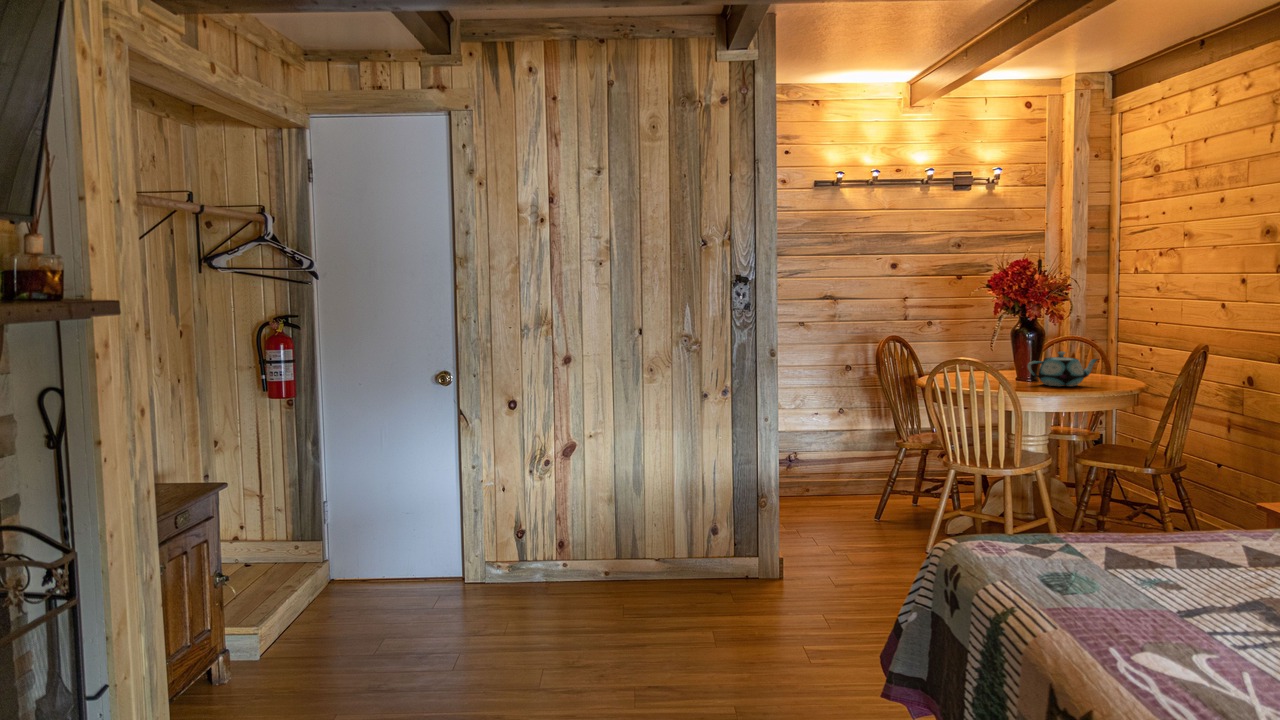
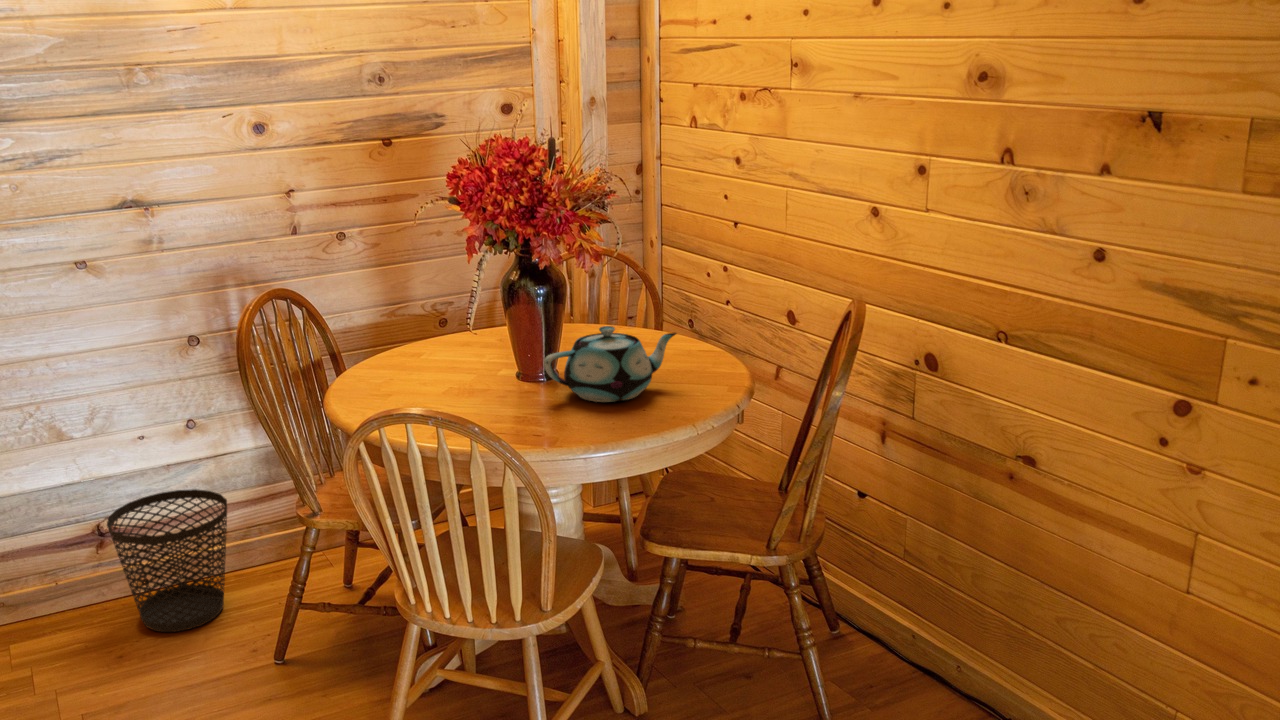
wastebasket: none [802,443,858,507] -> present [107,489,227,632]

